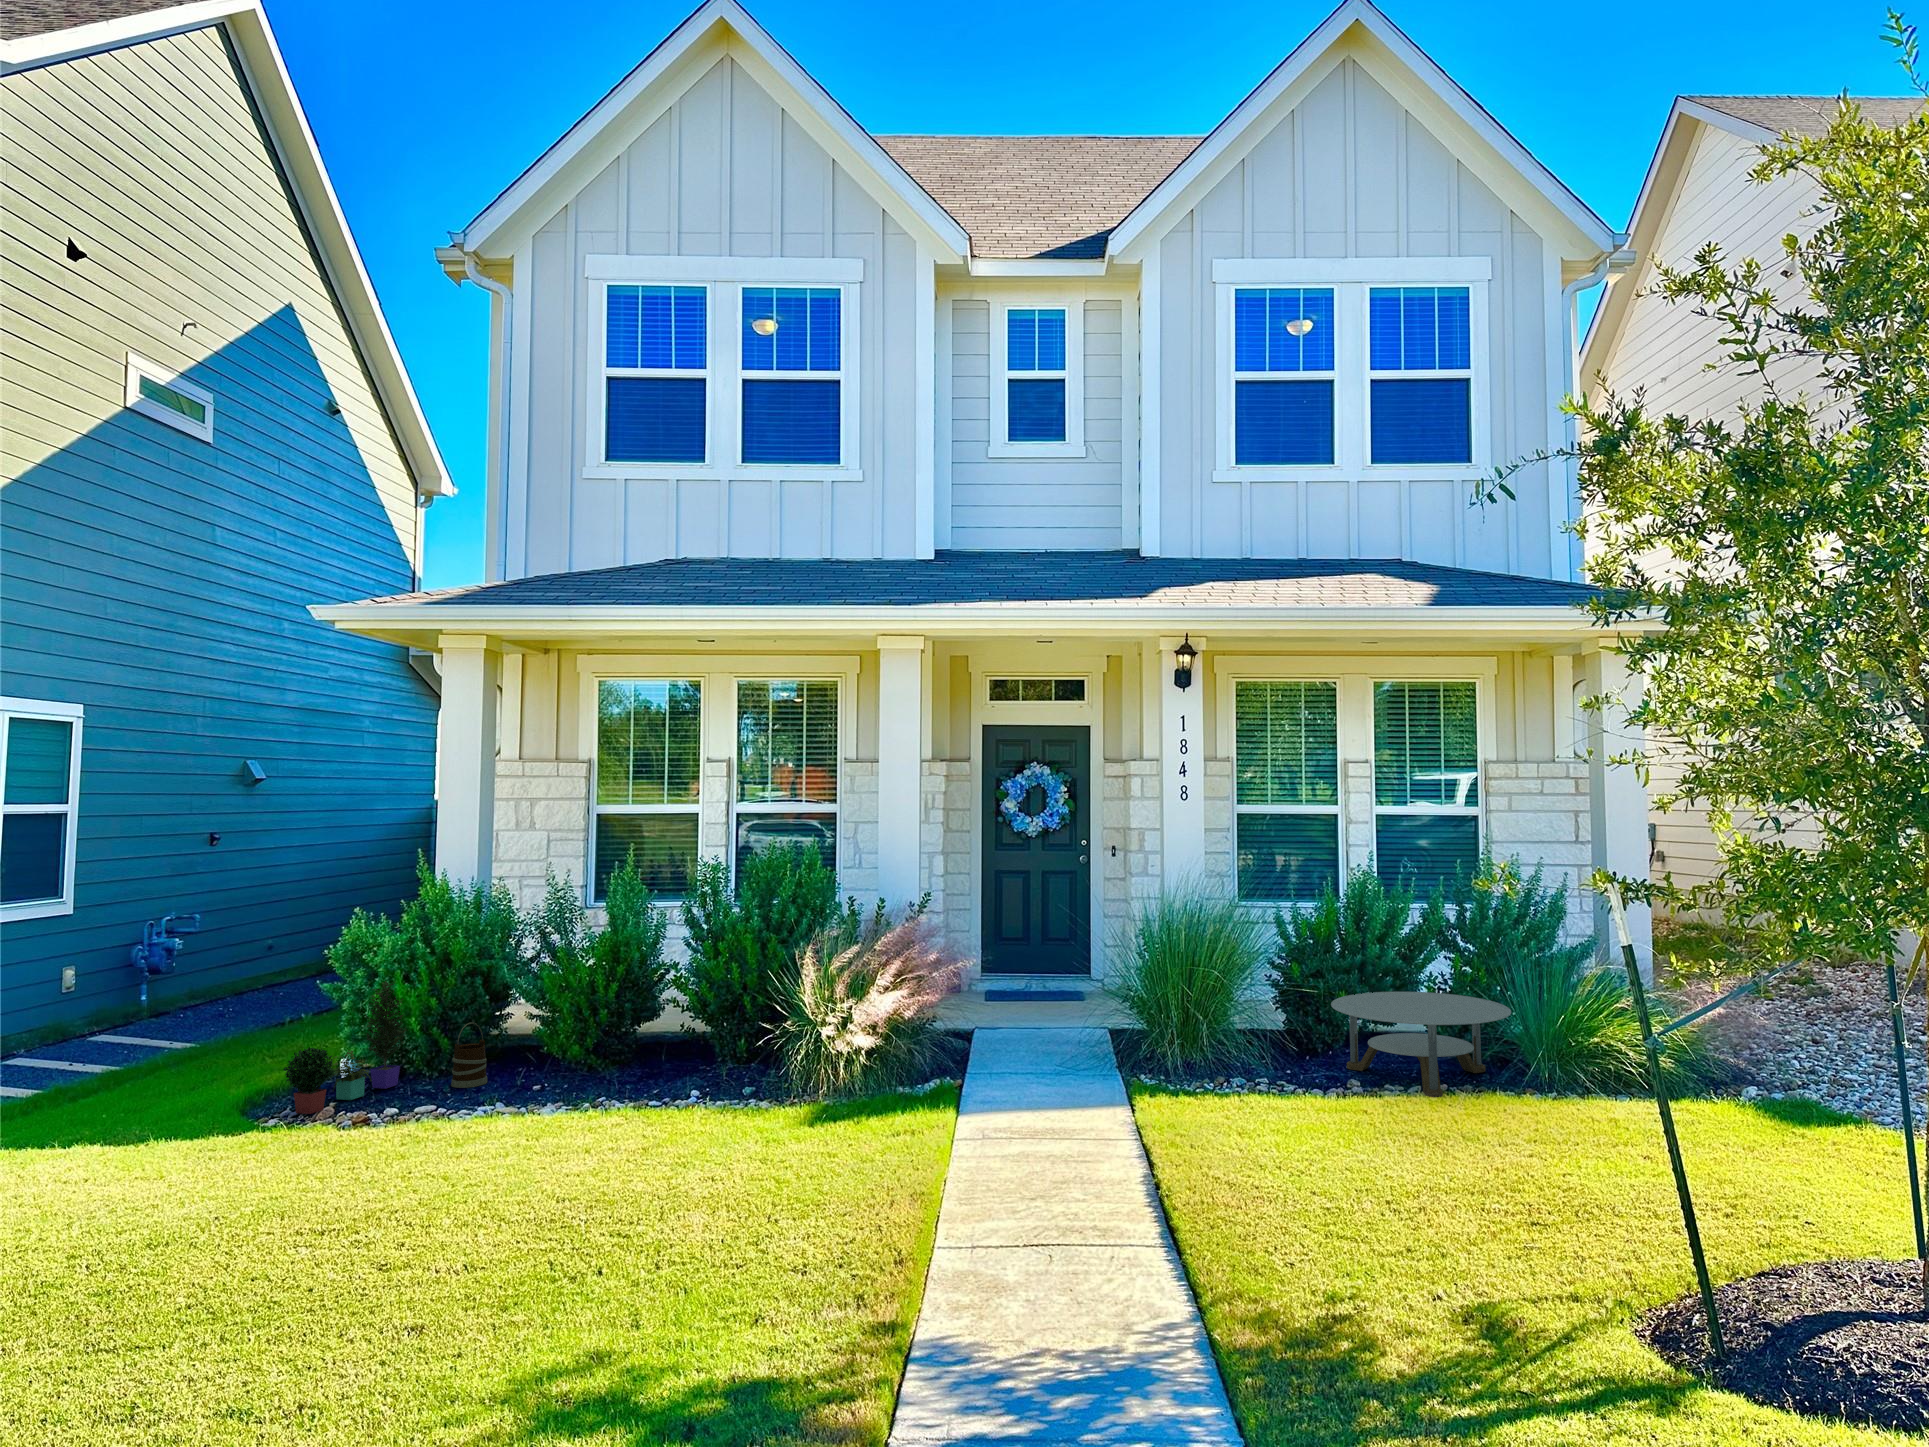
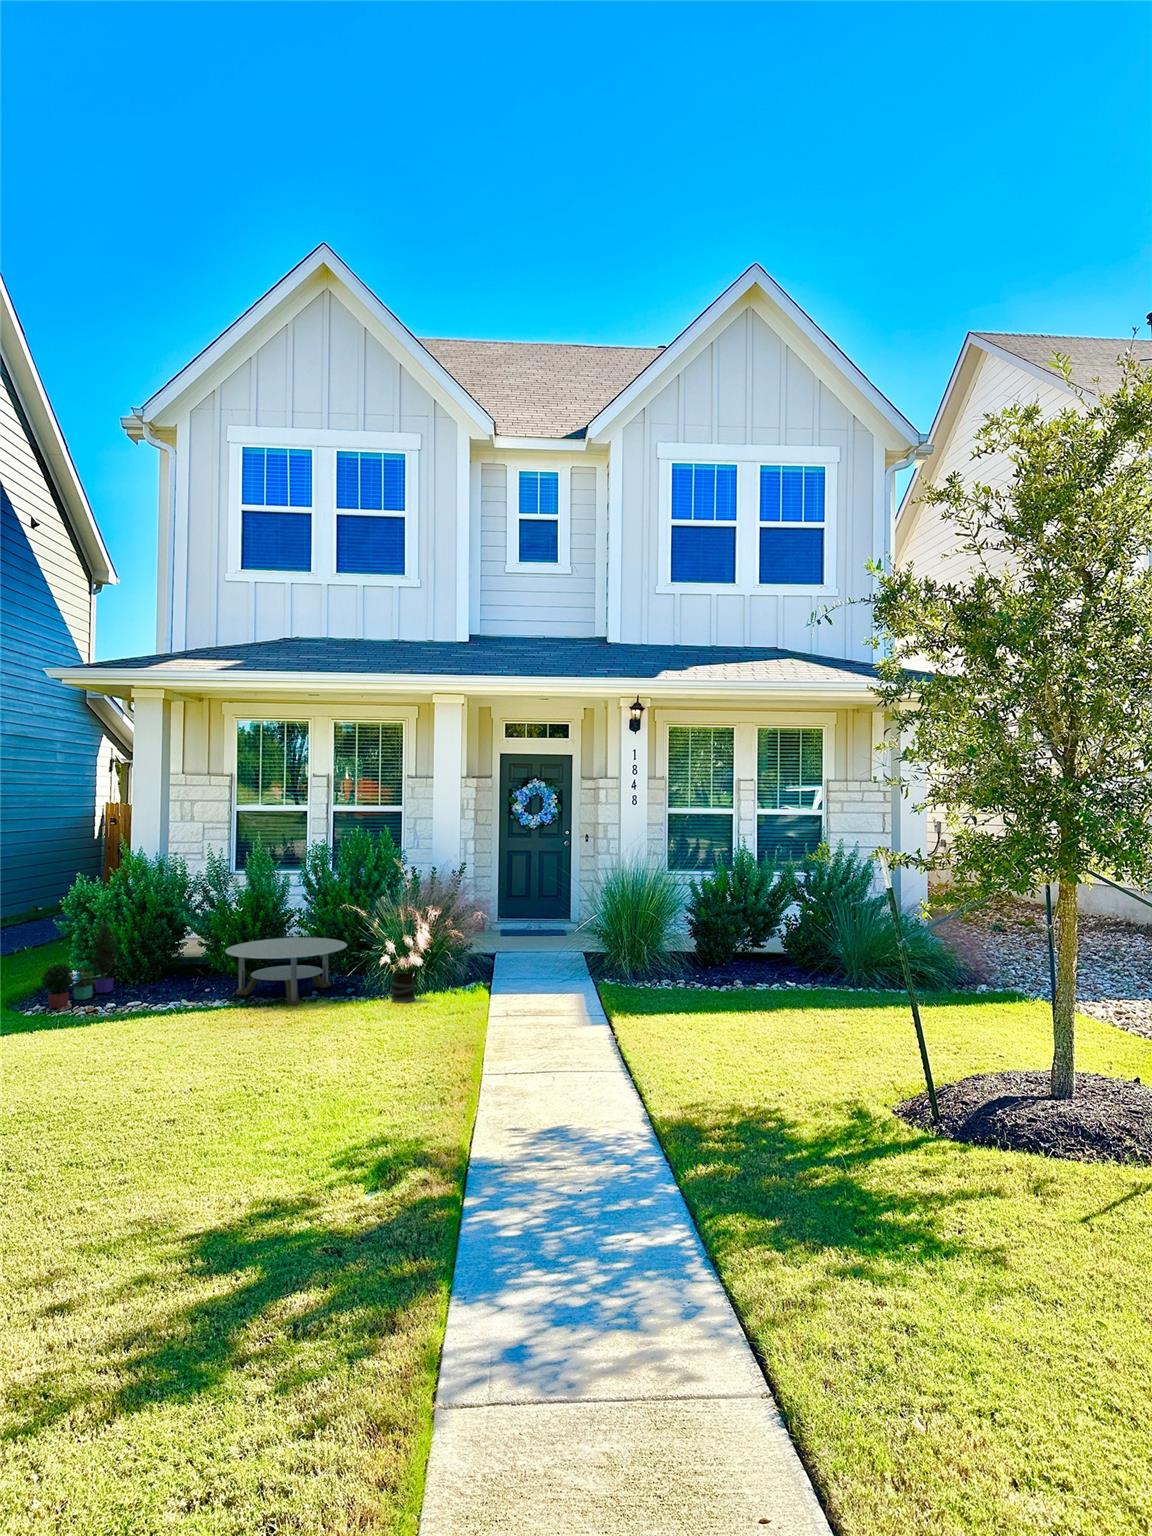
round table: present [1331,992,1511,1097] -> present [225,937,347,1006]
wooden bucket: present [451,1023,487,1088] -> present [392,972,415,1003]

